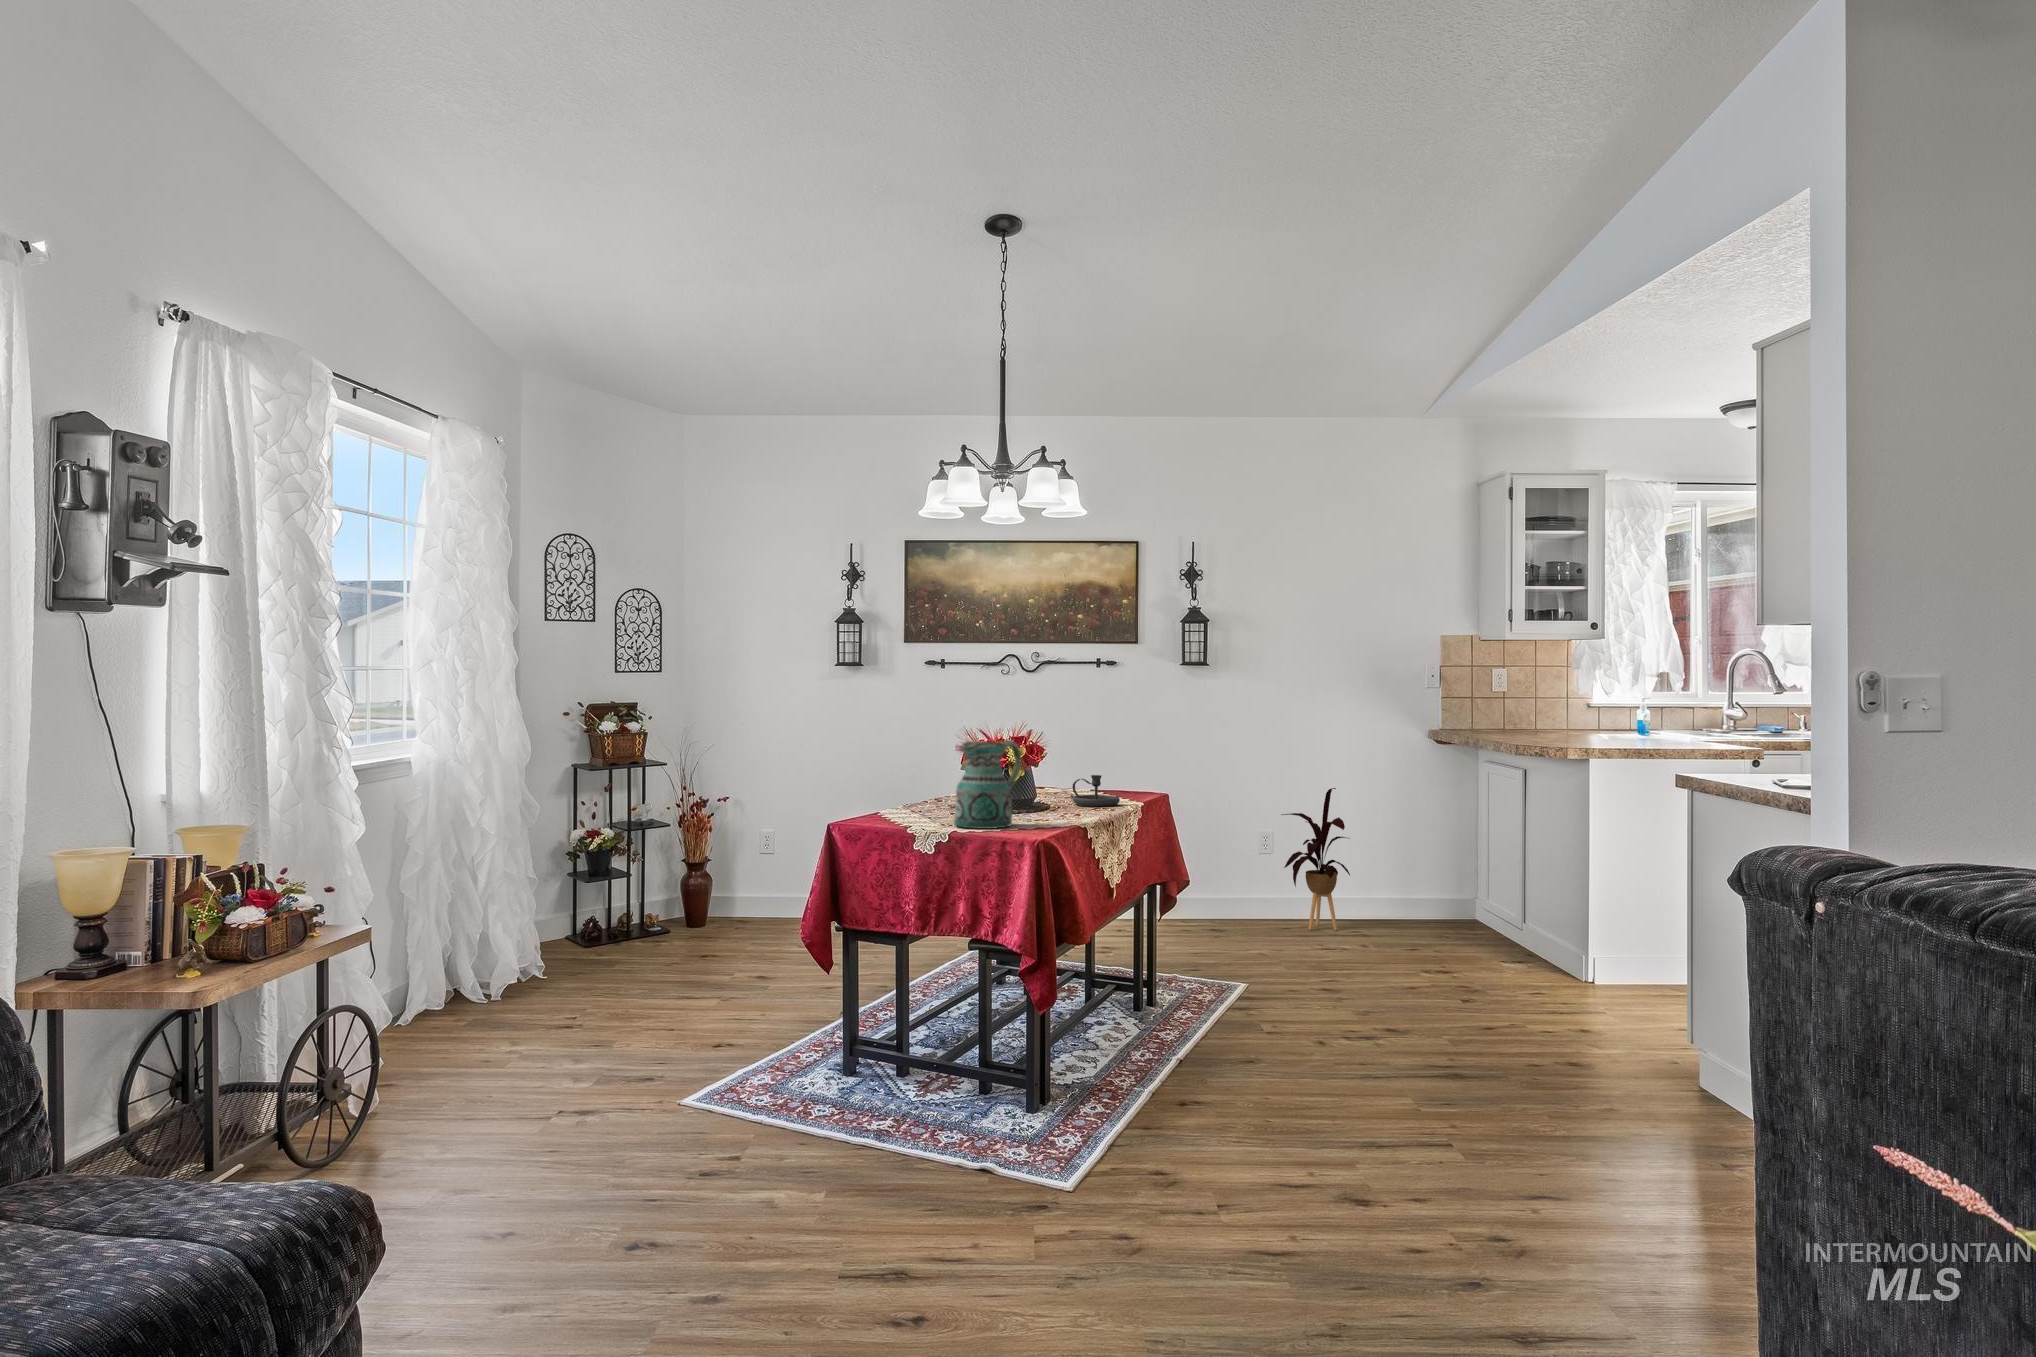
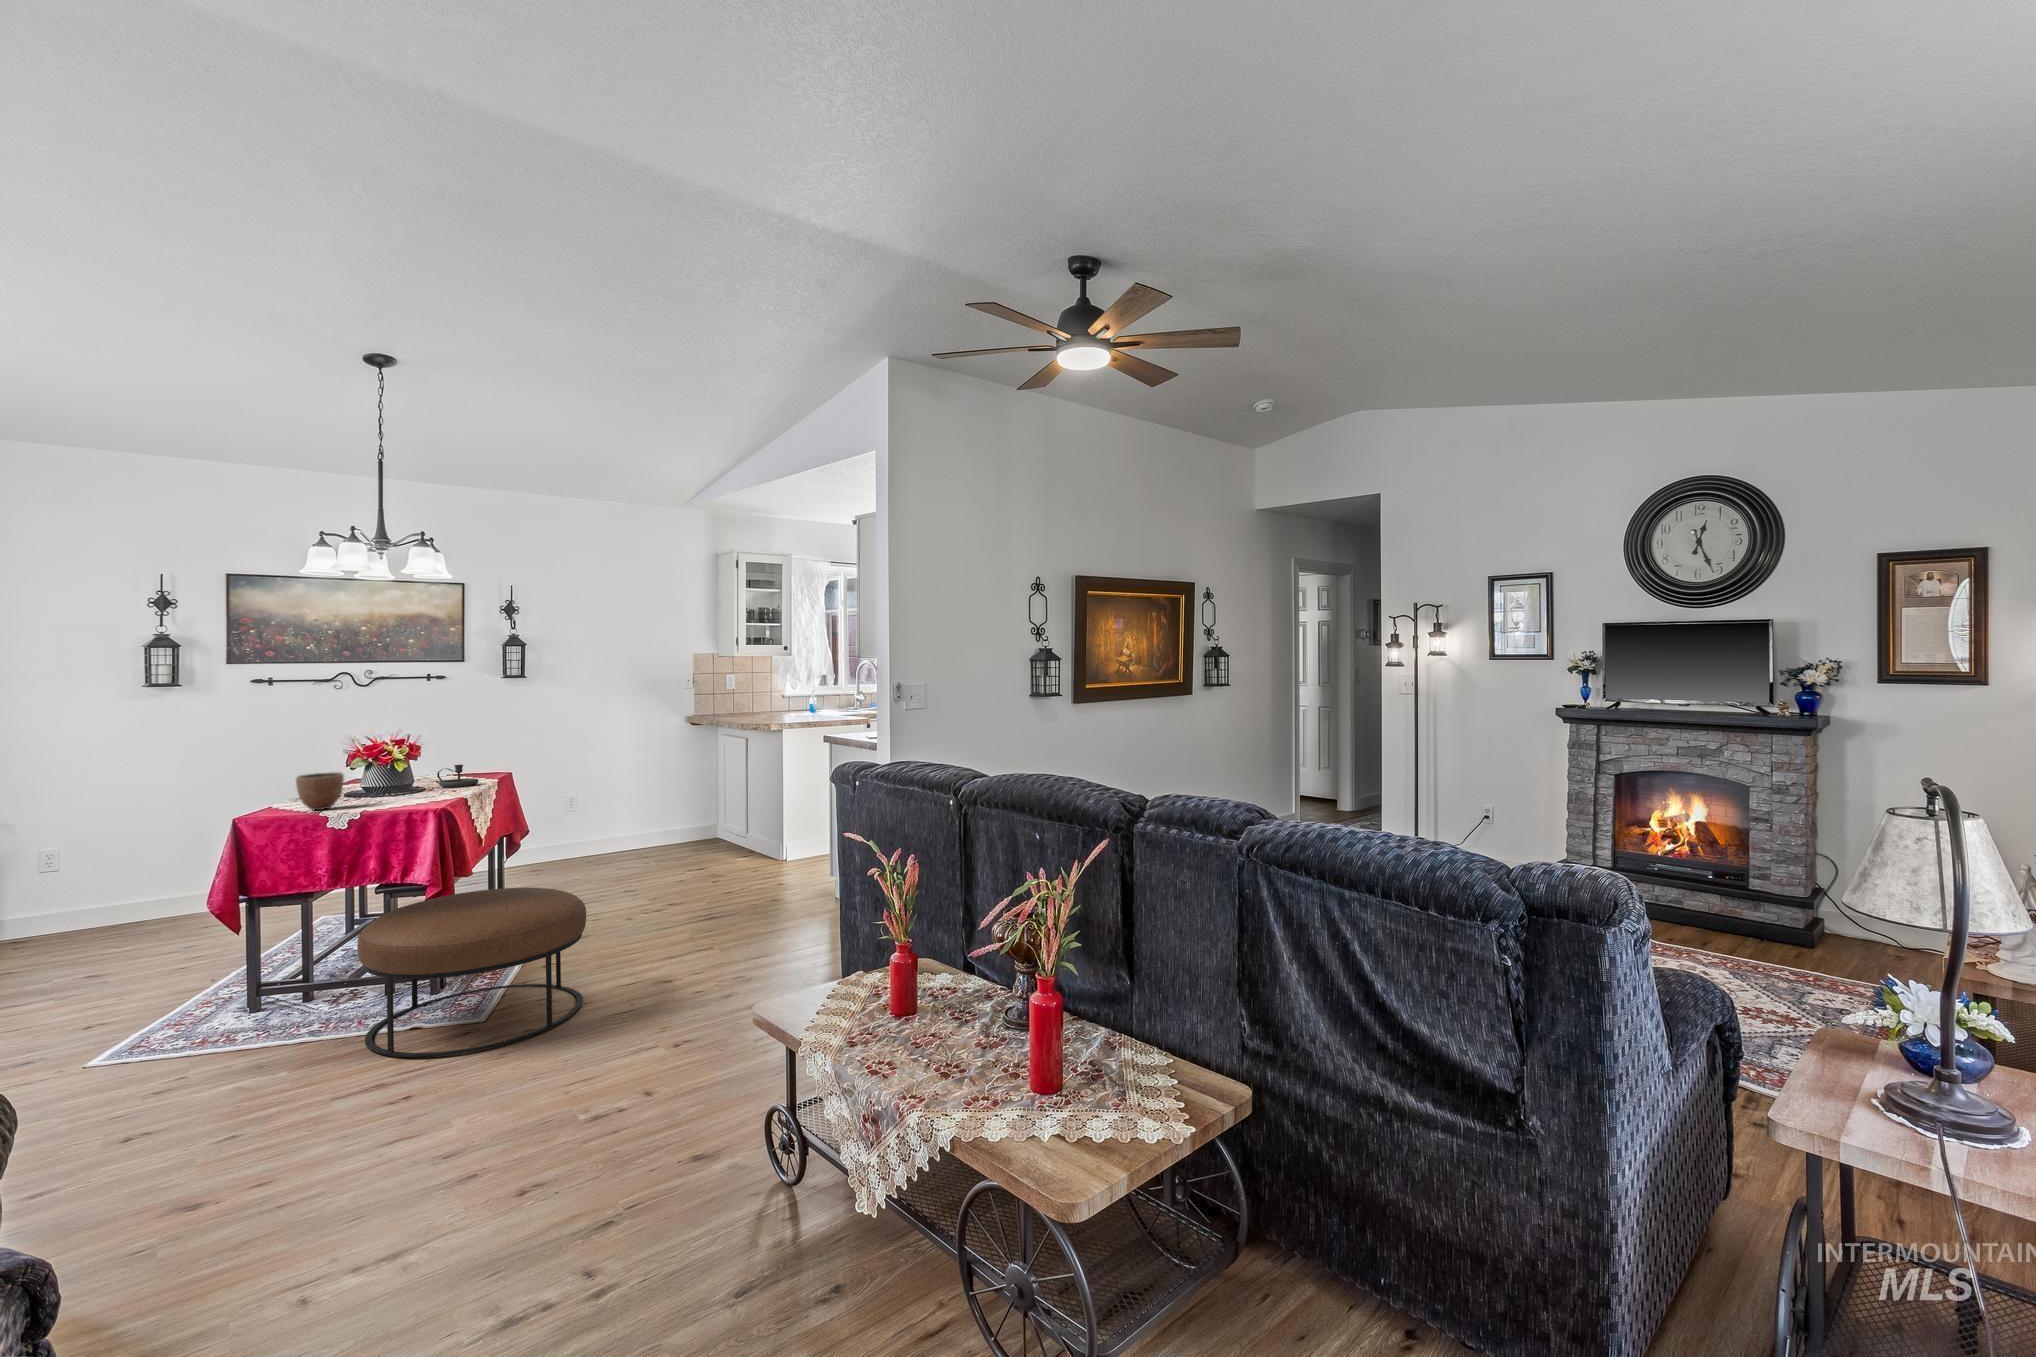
ceramic pitcher: present [954,740,1021,829] -> none [363,745,415,809]
decorative bowl: none [892,772,943,821] -> present [296,772,344,810]
house plant: present [1282,788,1350,930] -> none [586,760,639,860]
ottoman: none [912,972,1227,1267] -> present [357,888,586,1057]

